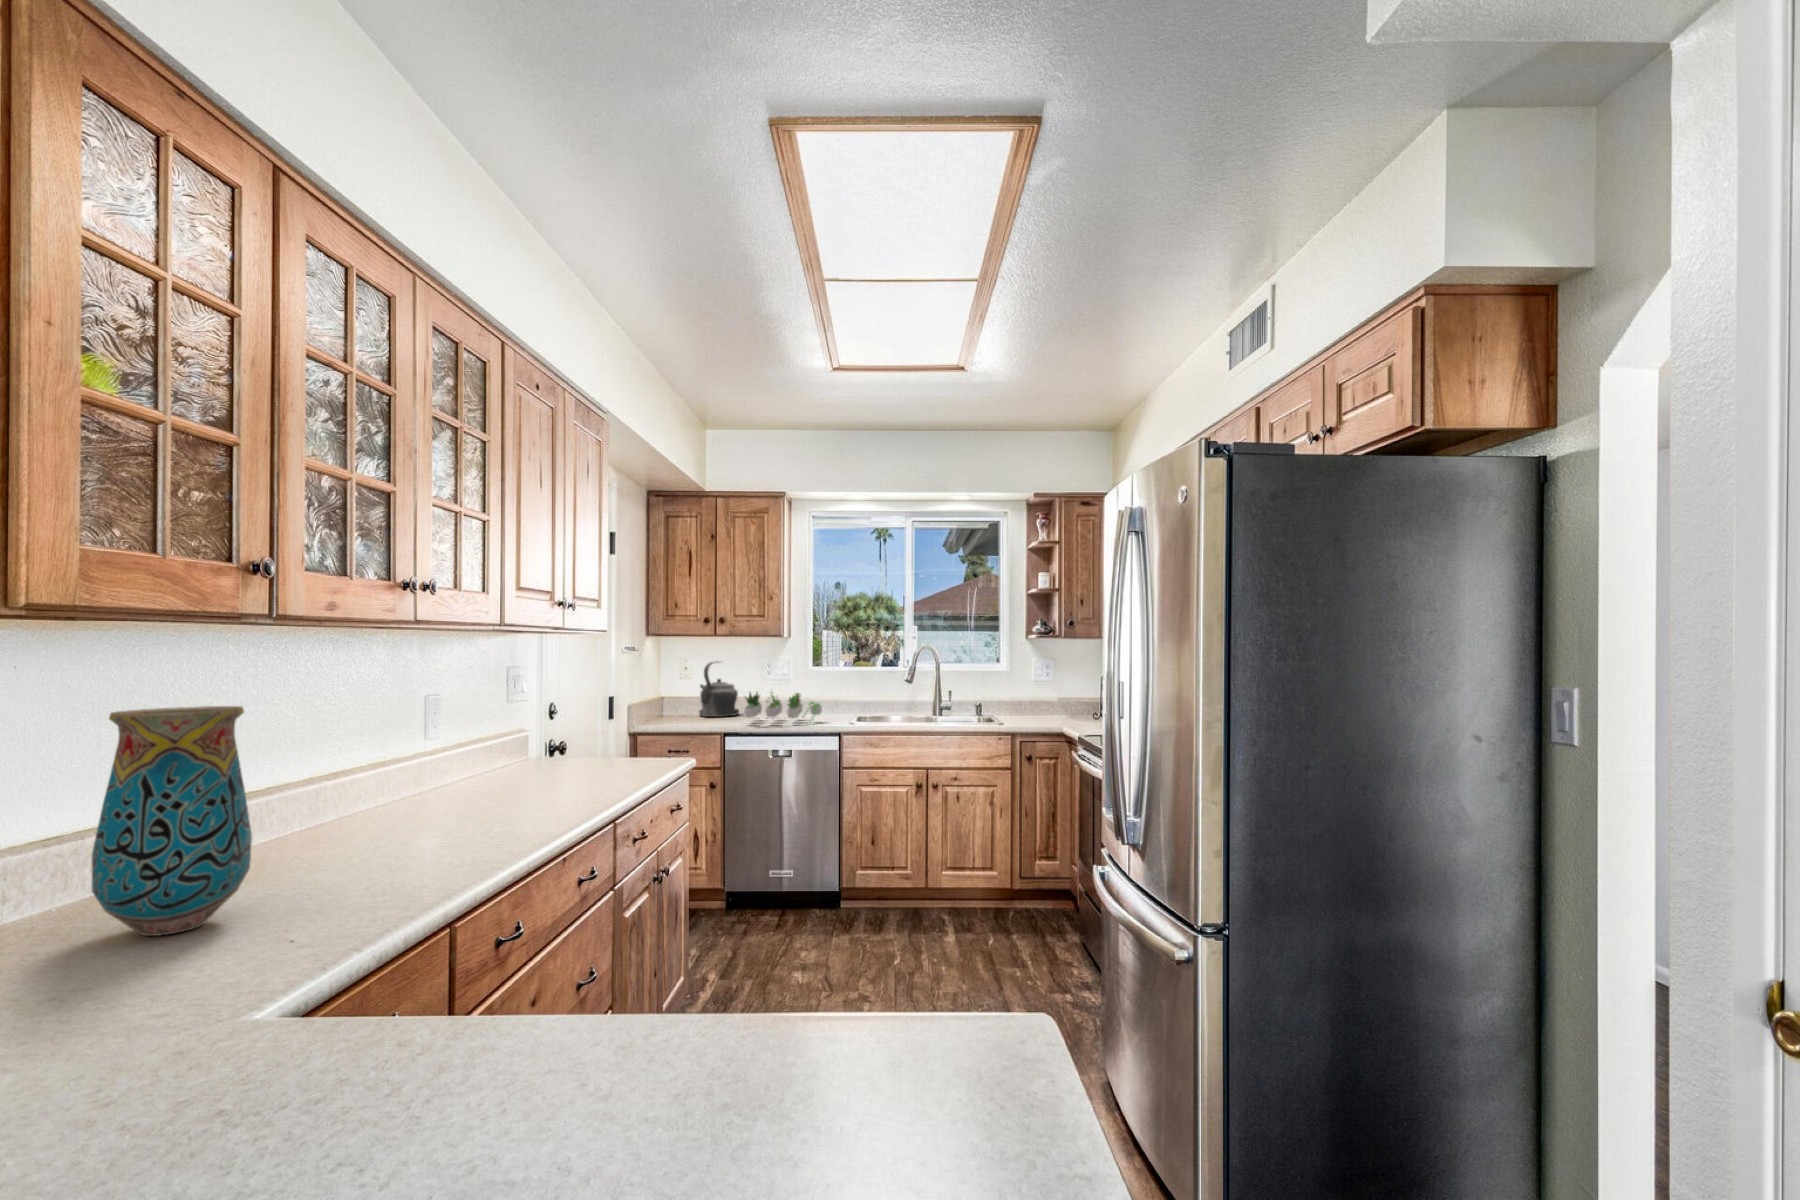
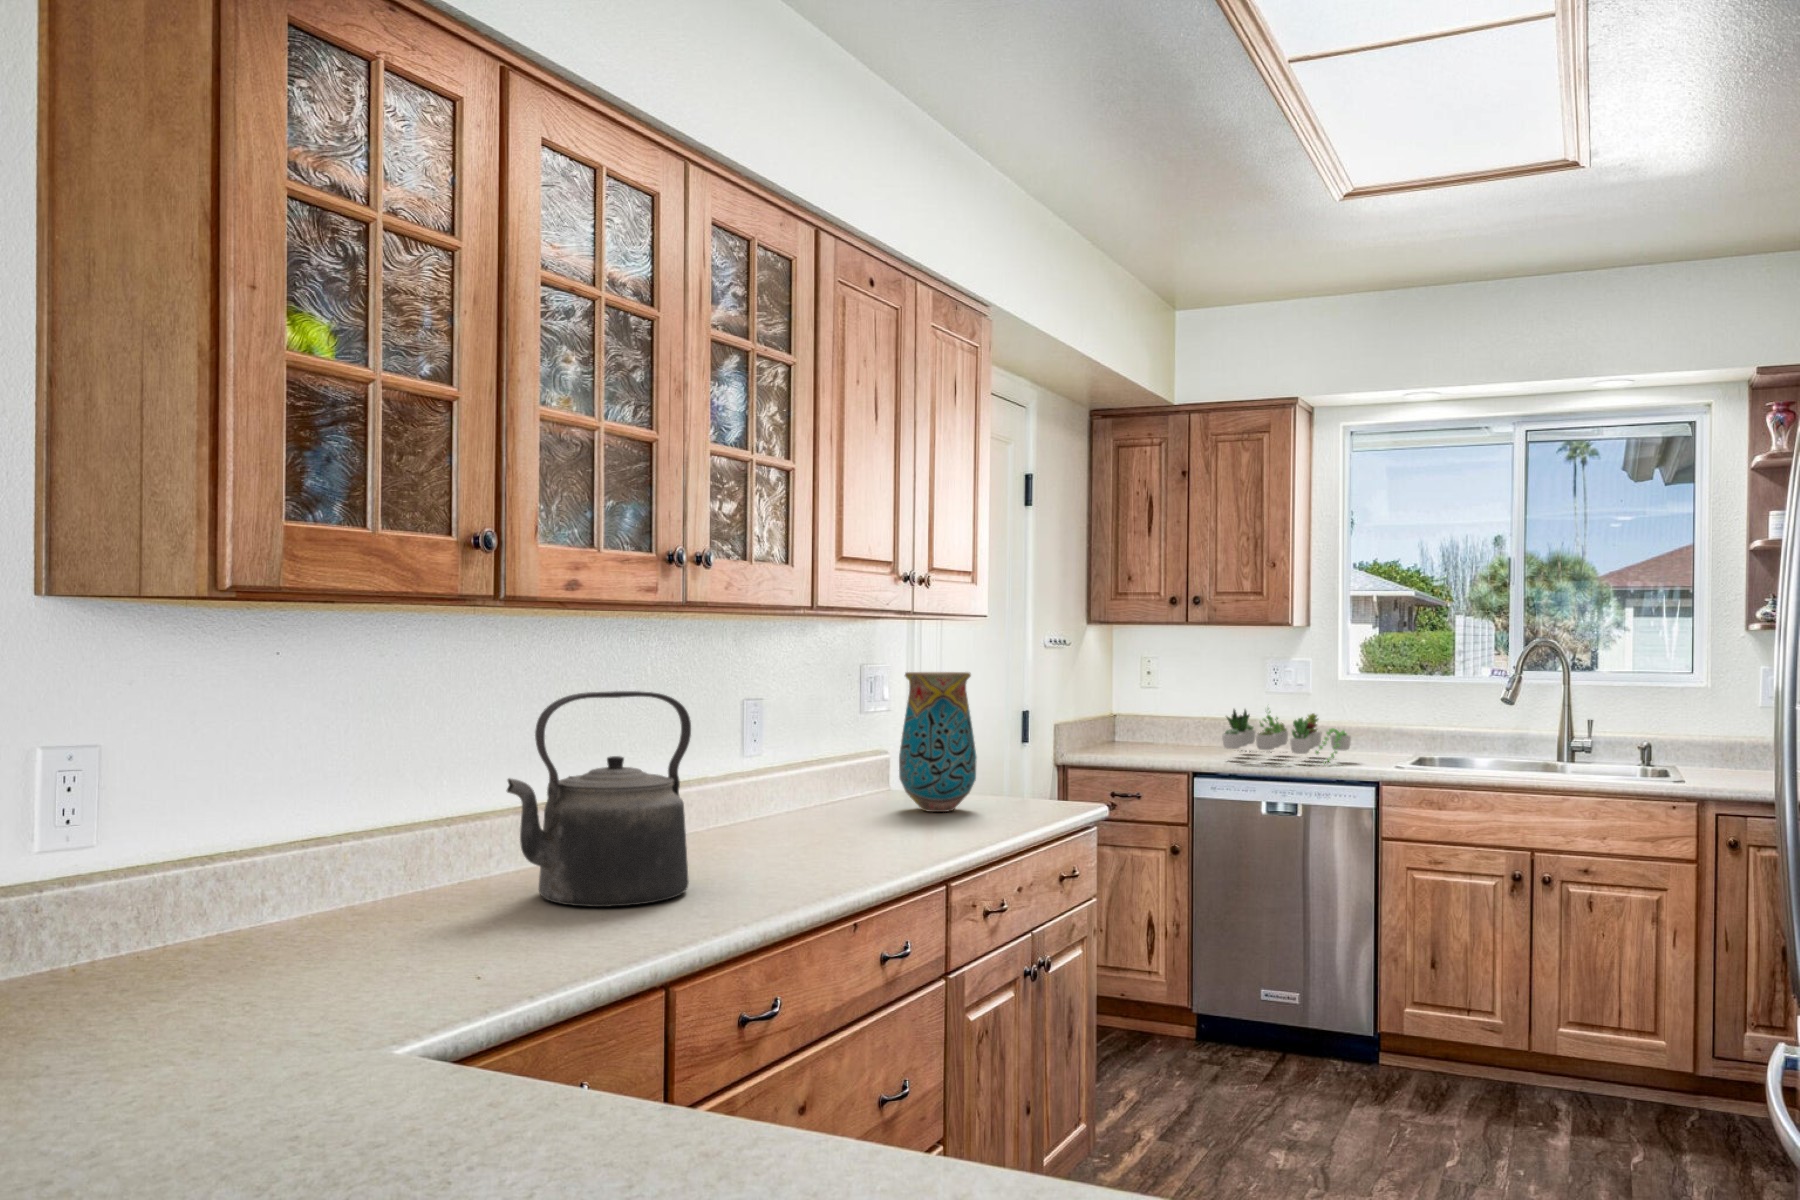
kettle: present [699,661,739,717] -> present [507,691,691,907]
vase: present [92,706,252,936] -> present [899,672,977,812]

